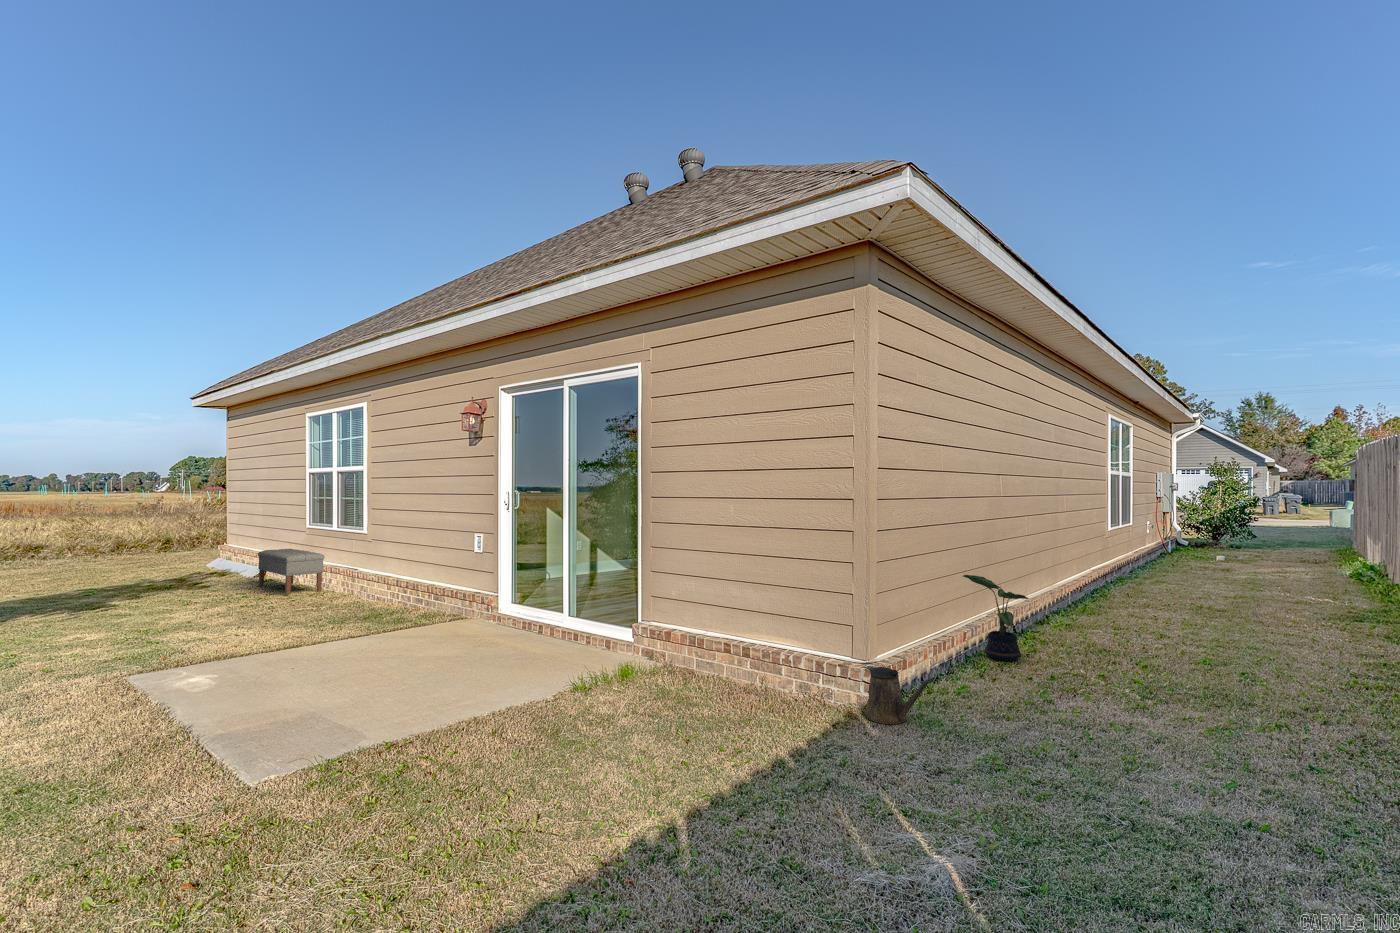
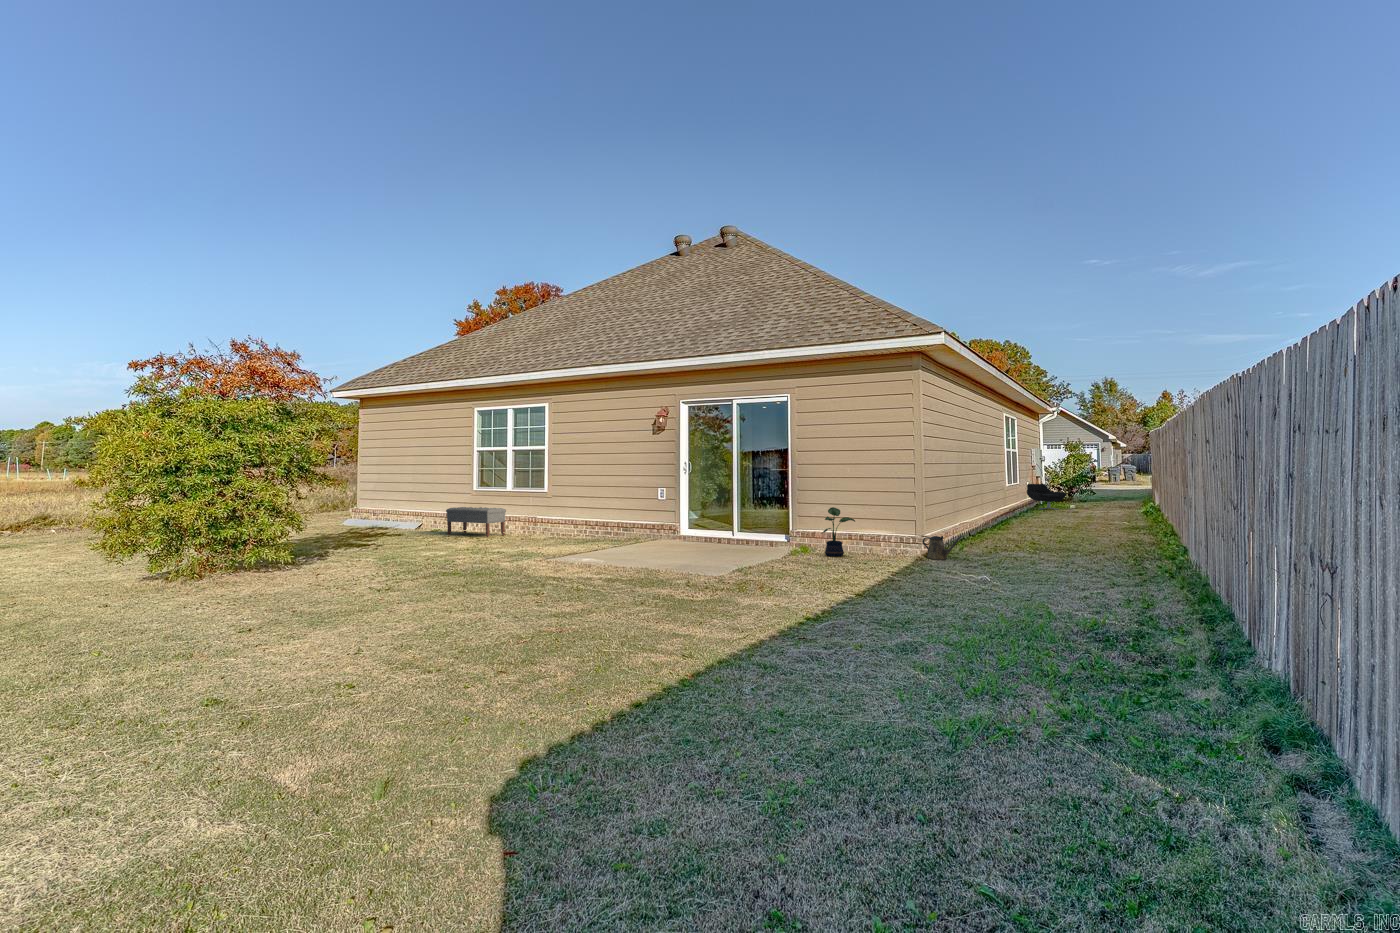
lounge chair: none [1145,524,1212,565] -> present [1027,484,1067,509]
potted plant: present [963,575,1029,661] -> present [823,507,855,556]

